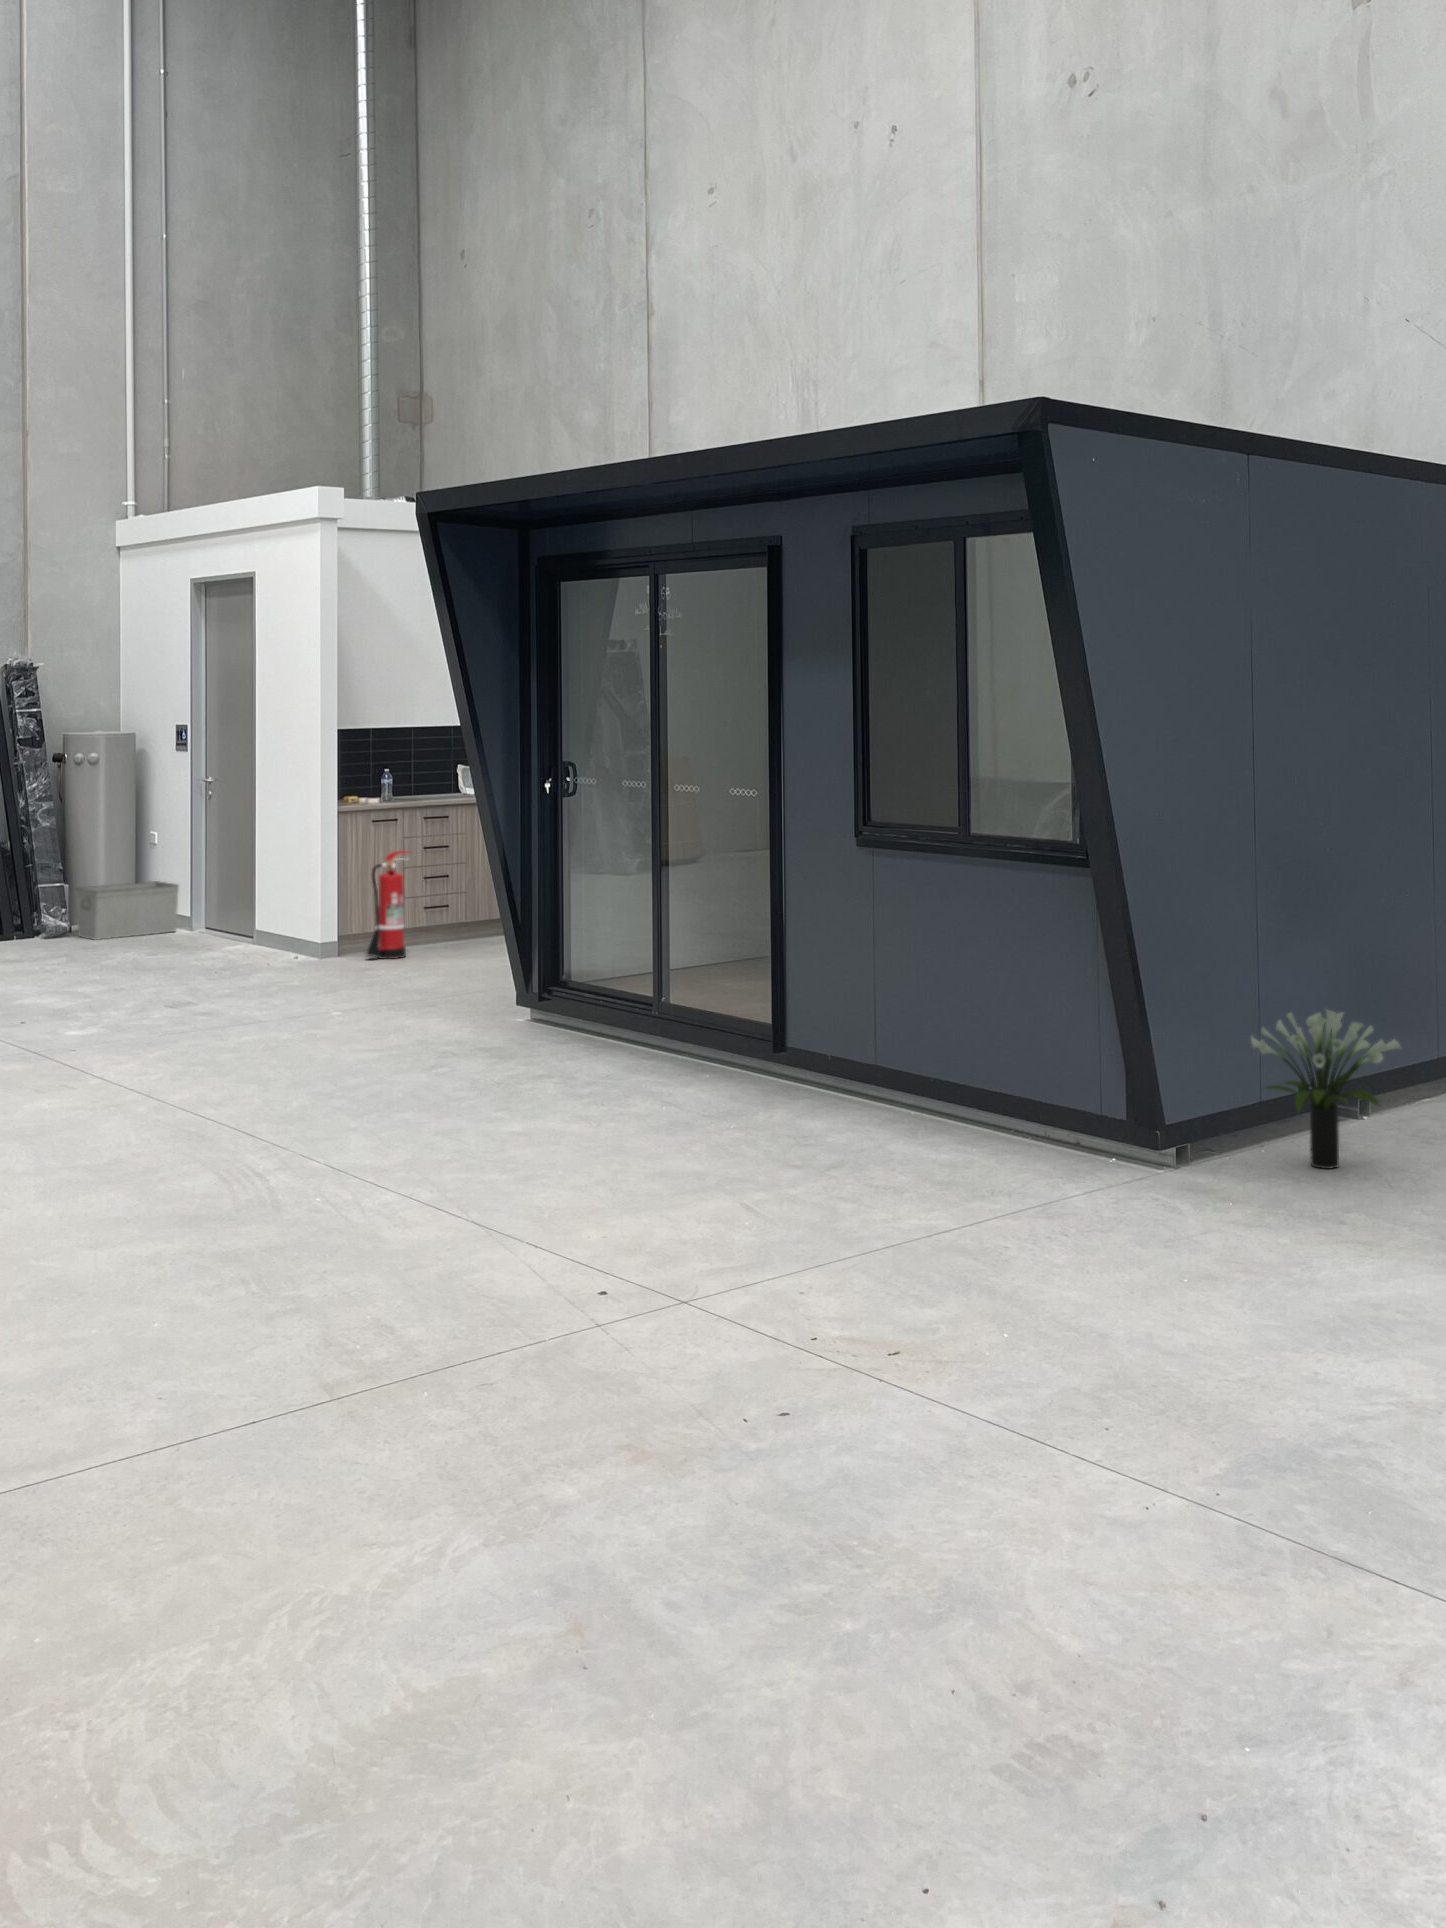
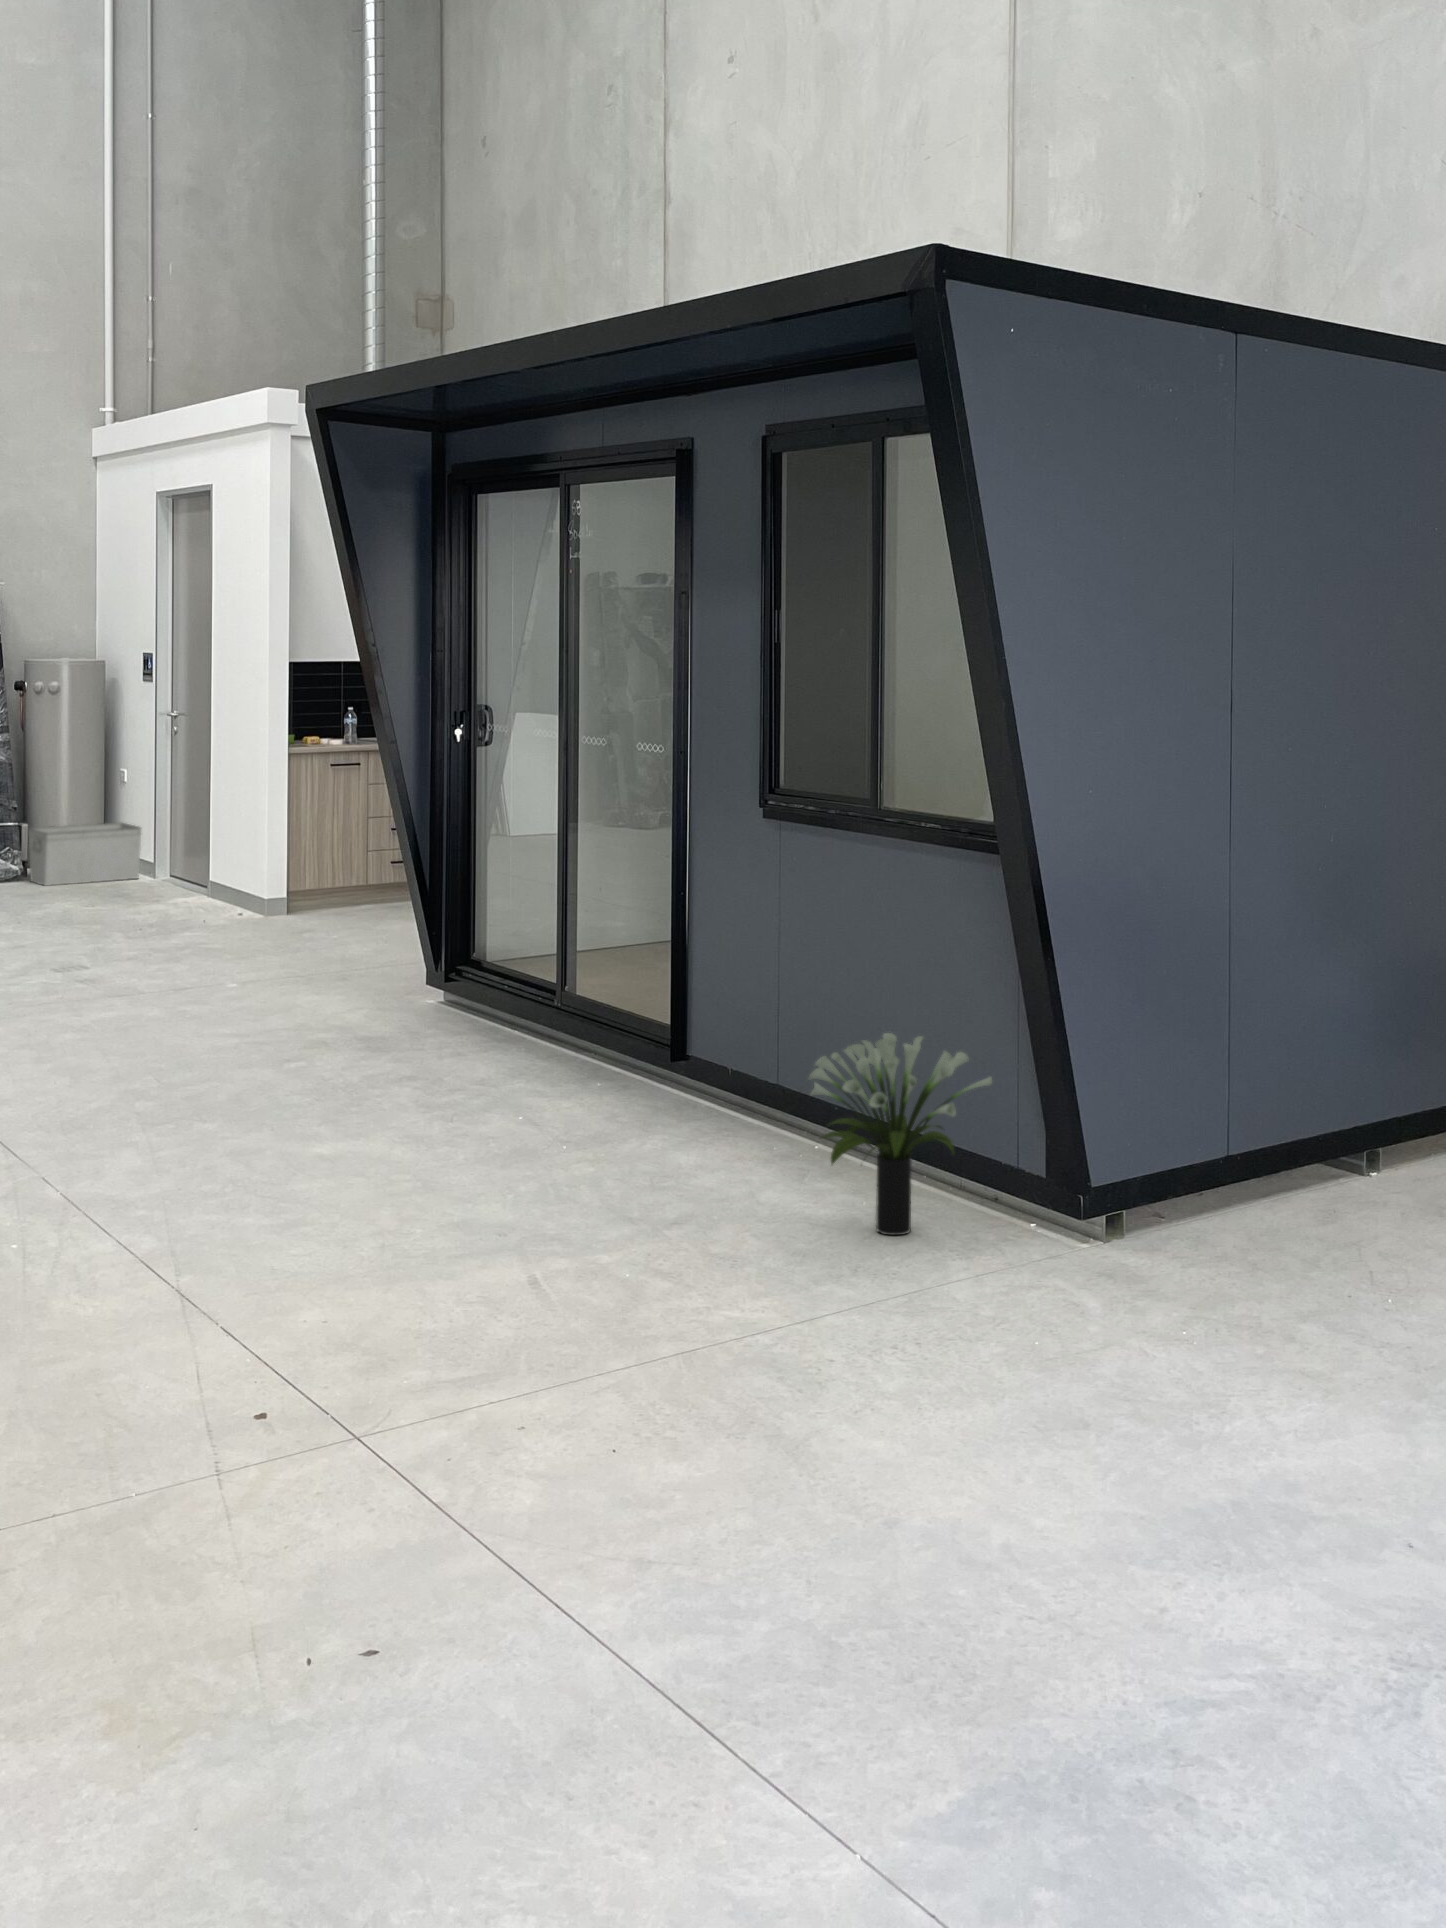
fire extinguisher: present [366,851,406,959] -> none [317,798,374,918]
potted plant: present [1251,1010,1401,1169] -> present [809,1033,992,1235]

